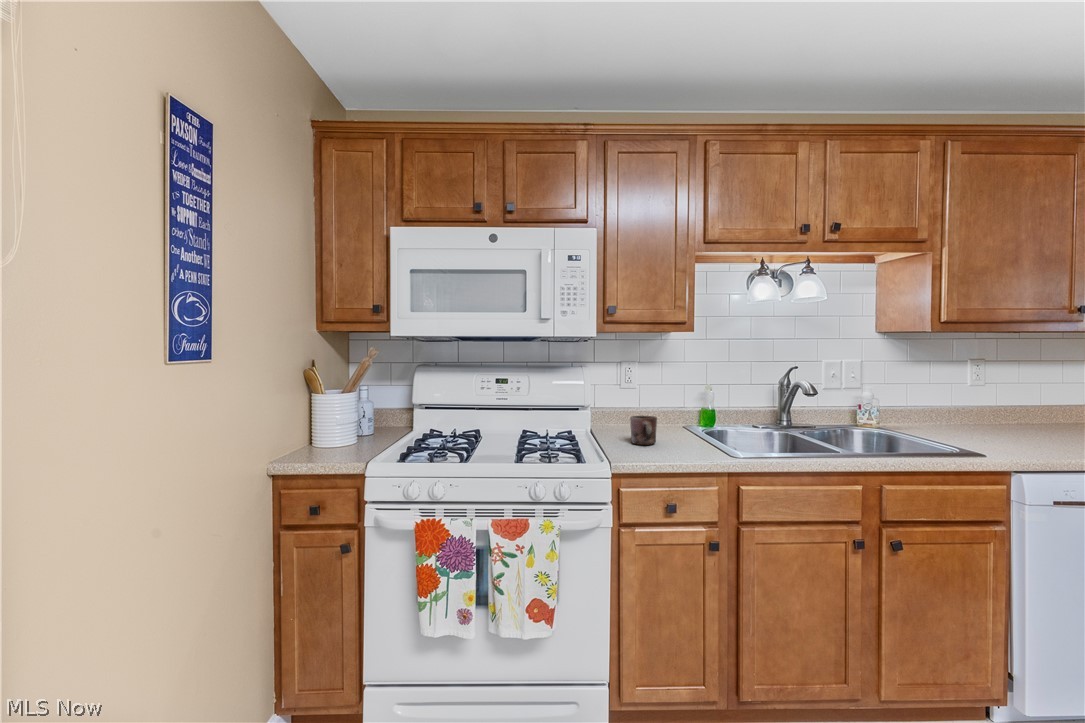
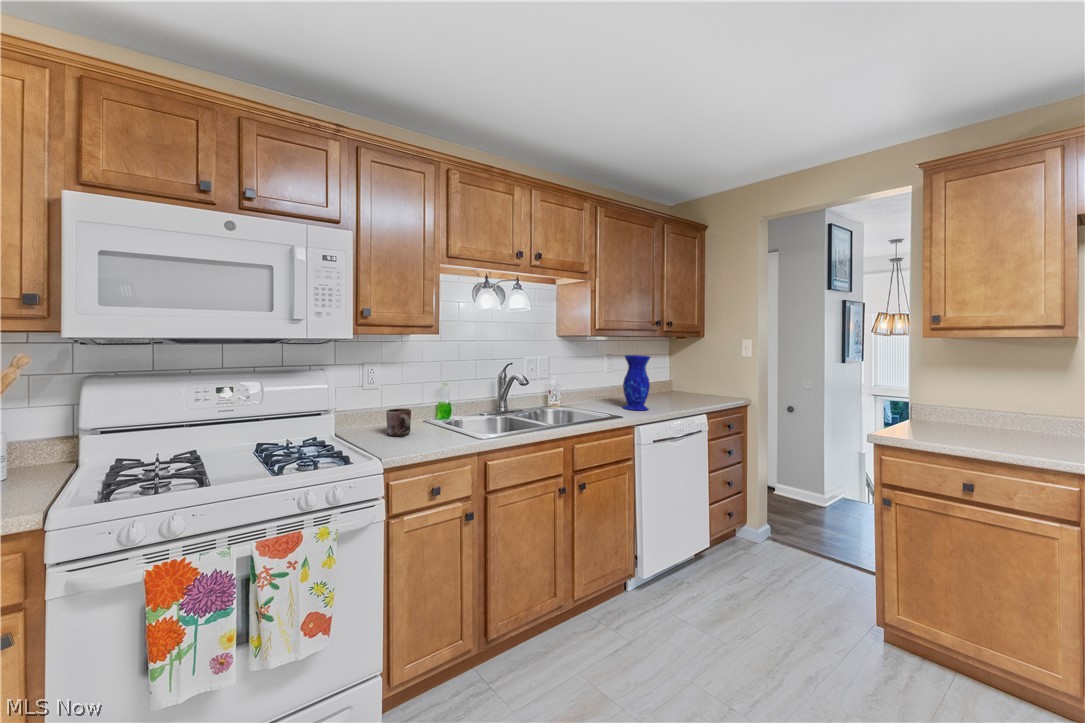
vase: none [998,361,1054,450] -> present [623,355,650,410]

